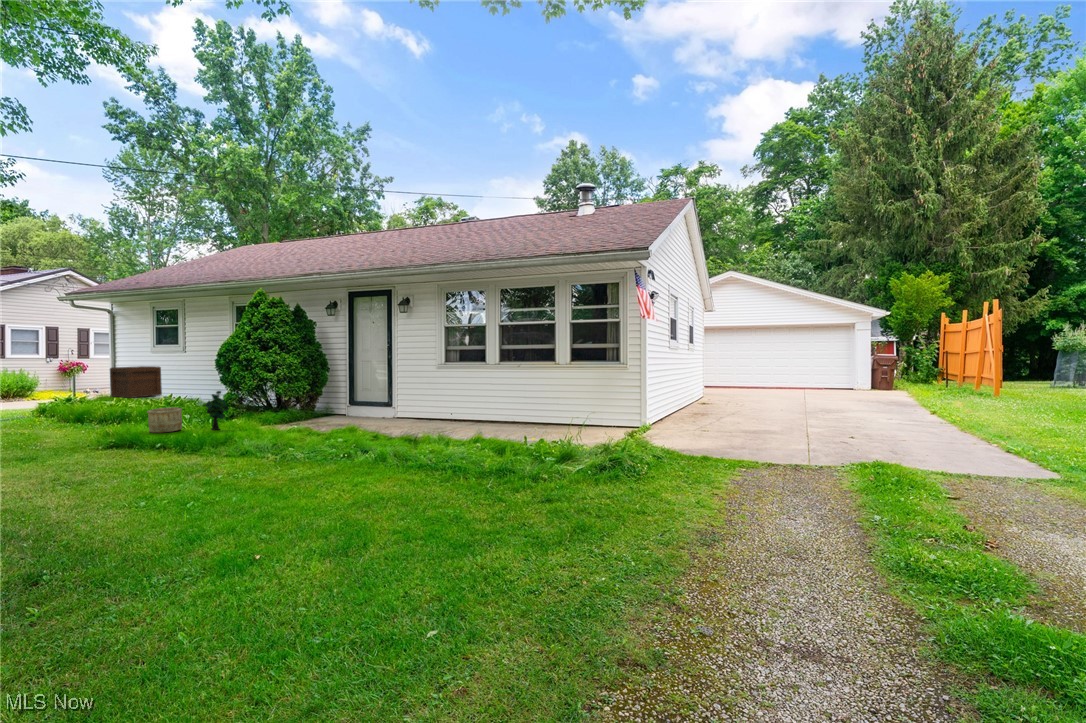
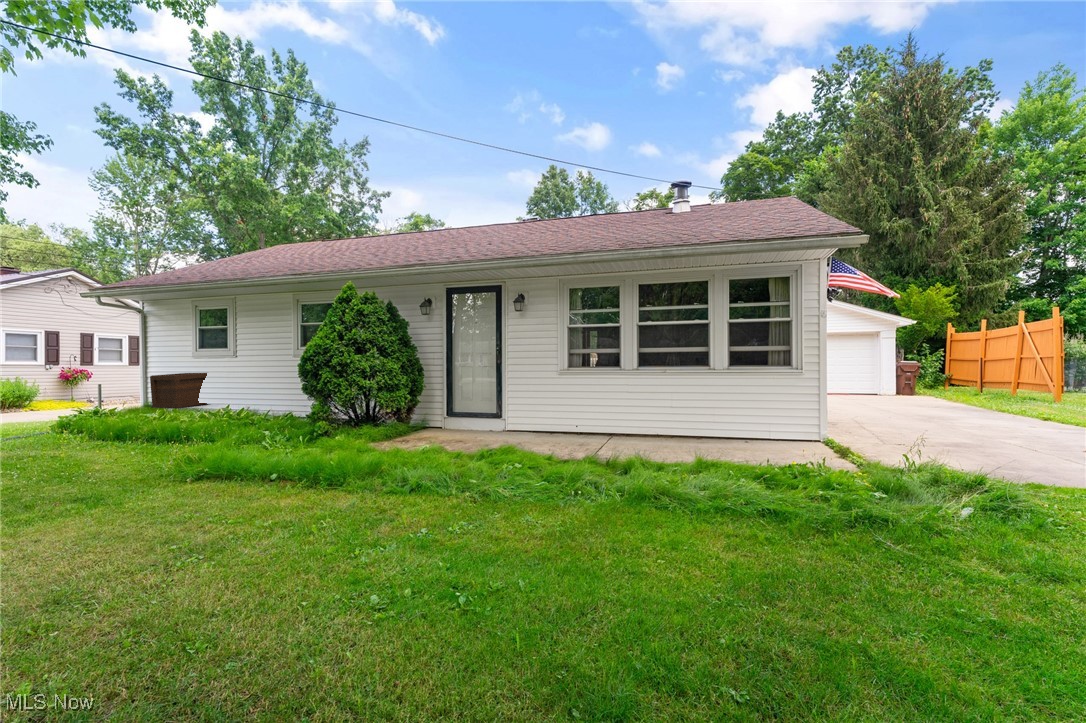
decorative plant: present [204,391,229,430] -> none [328,399,359,447]
wooden bucket: present [147,407,182,433] -> none [266,422,306,455]

